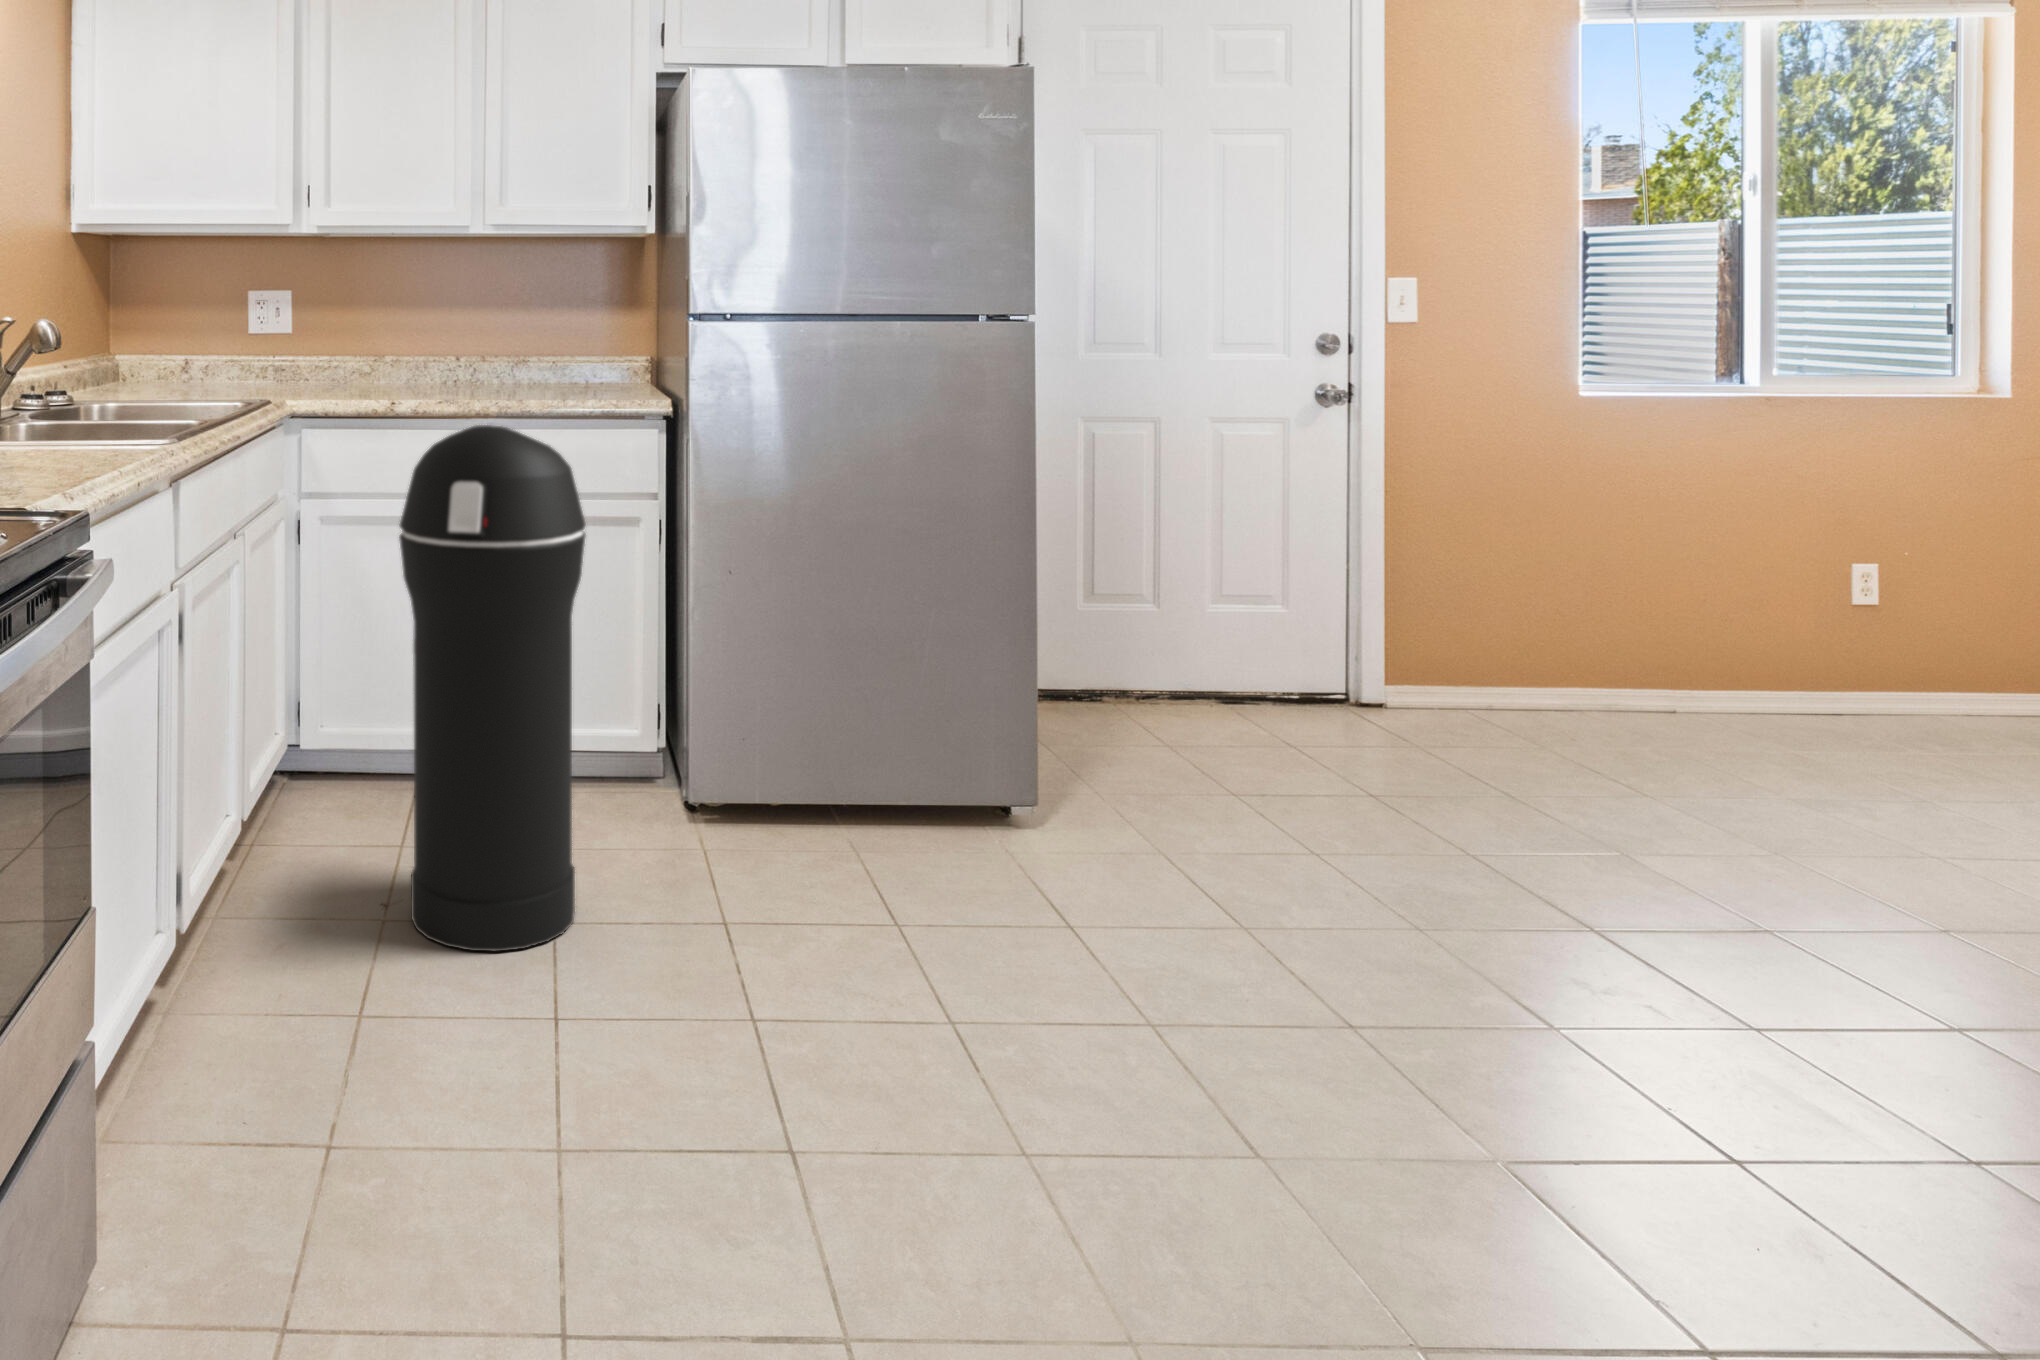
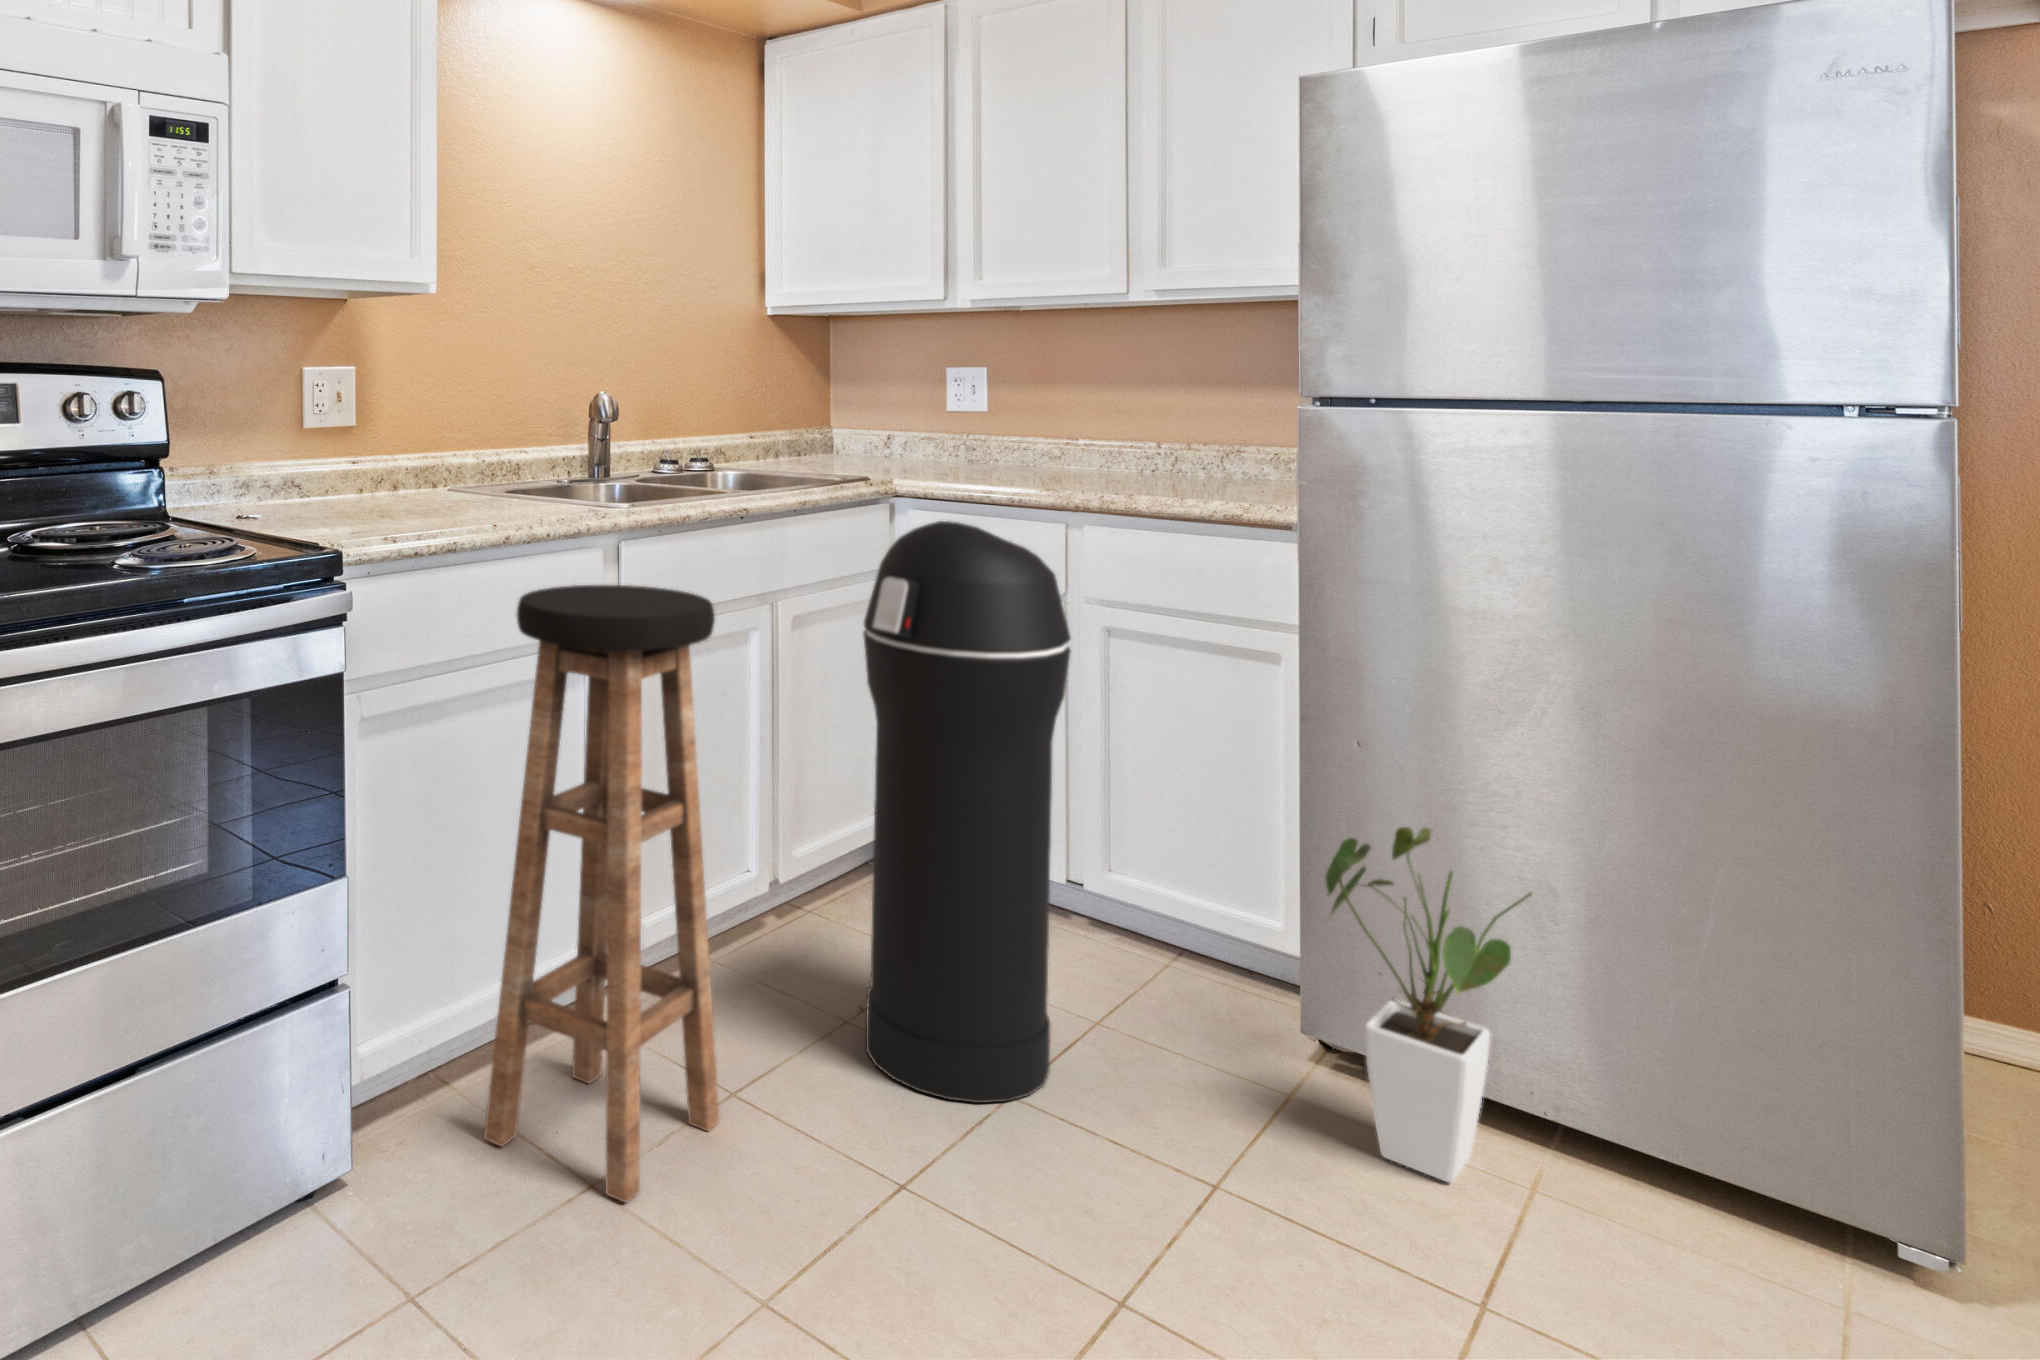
bar stool: none [170,518,389,1158] -> present [484,585,719,1203]
house plant: none [757,610,910,875] -> present [1325,827,1532,1182]

